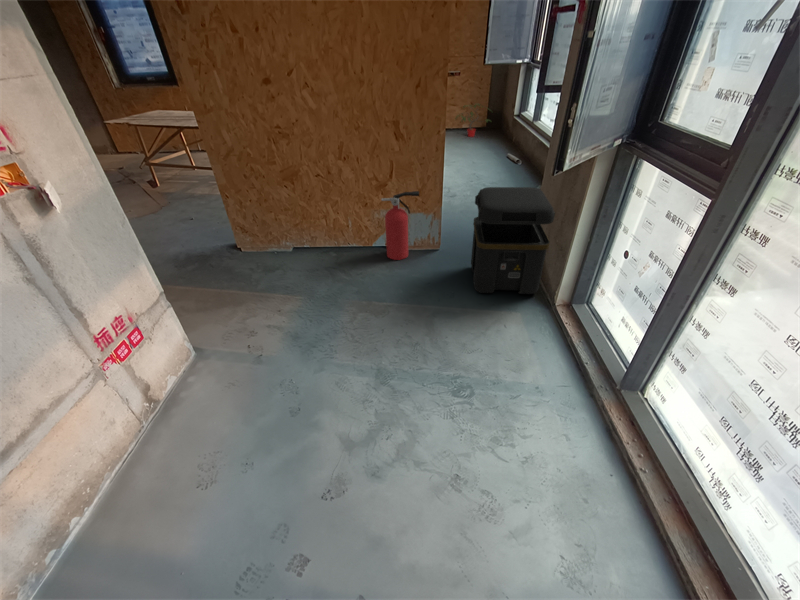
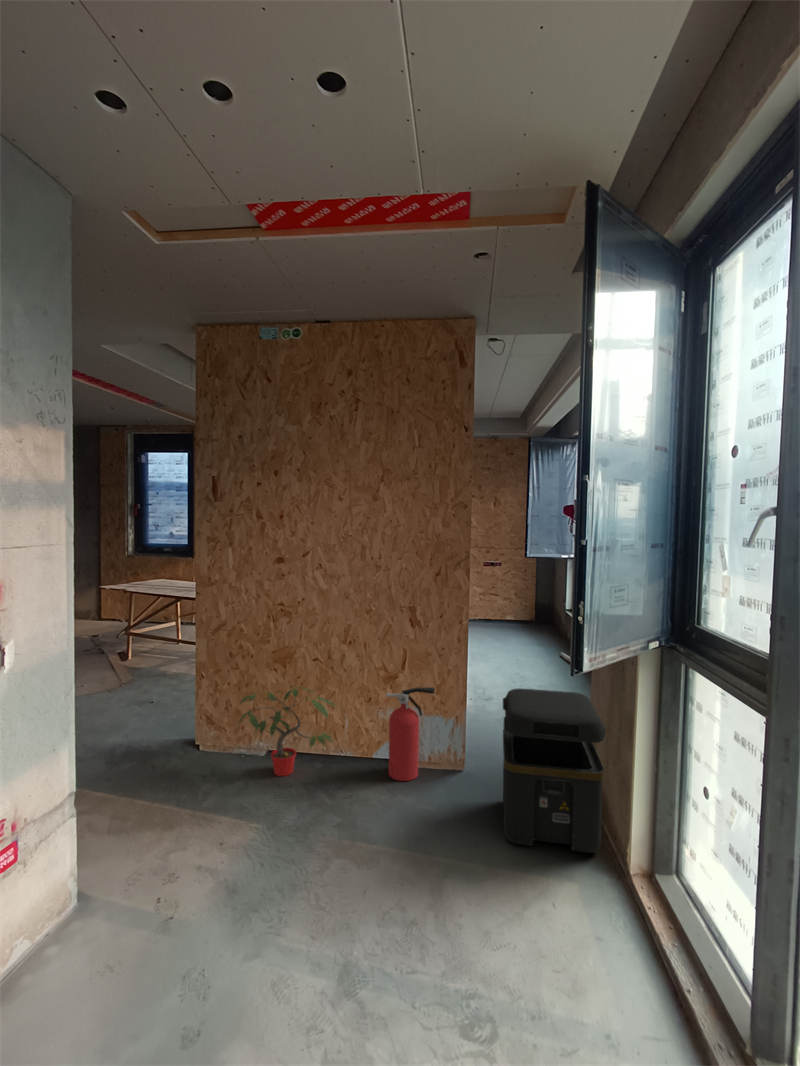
potted plant: present [455,104,490,137] -> present [239,686,337,776]

